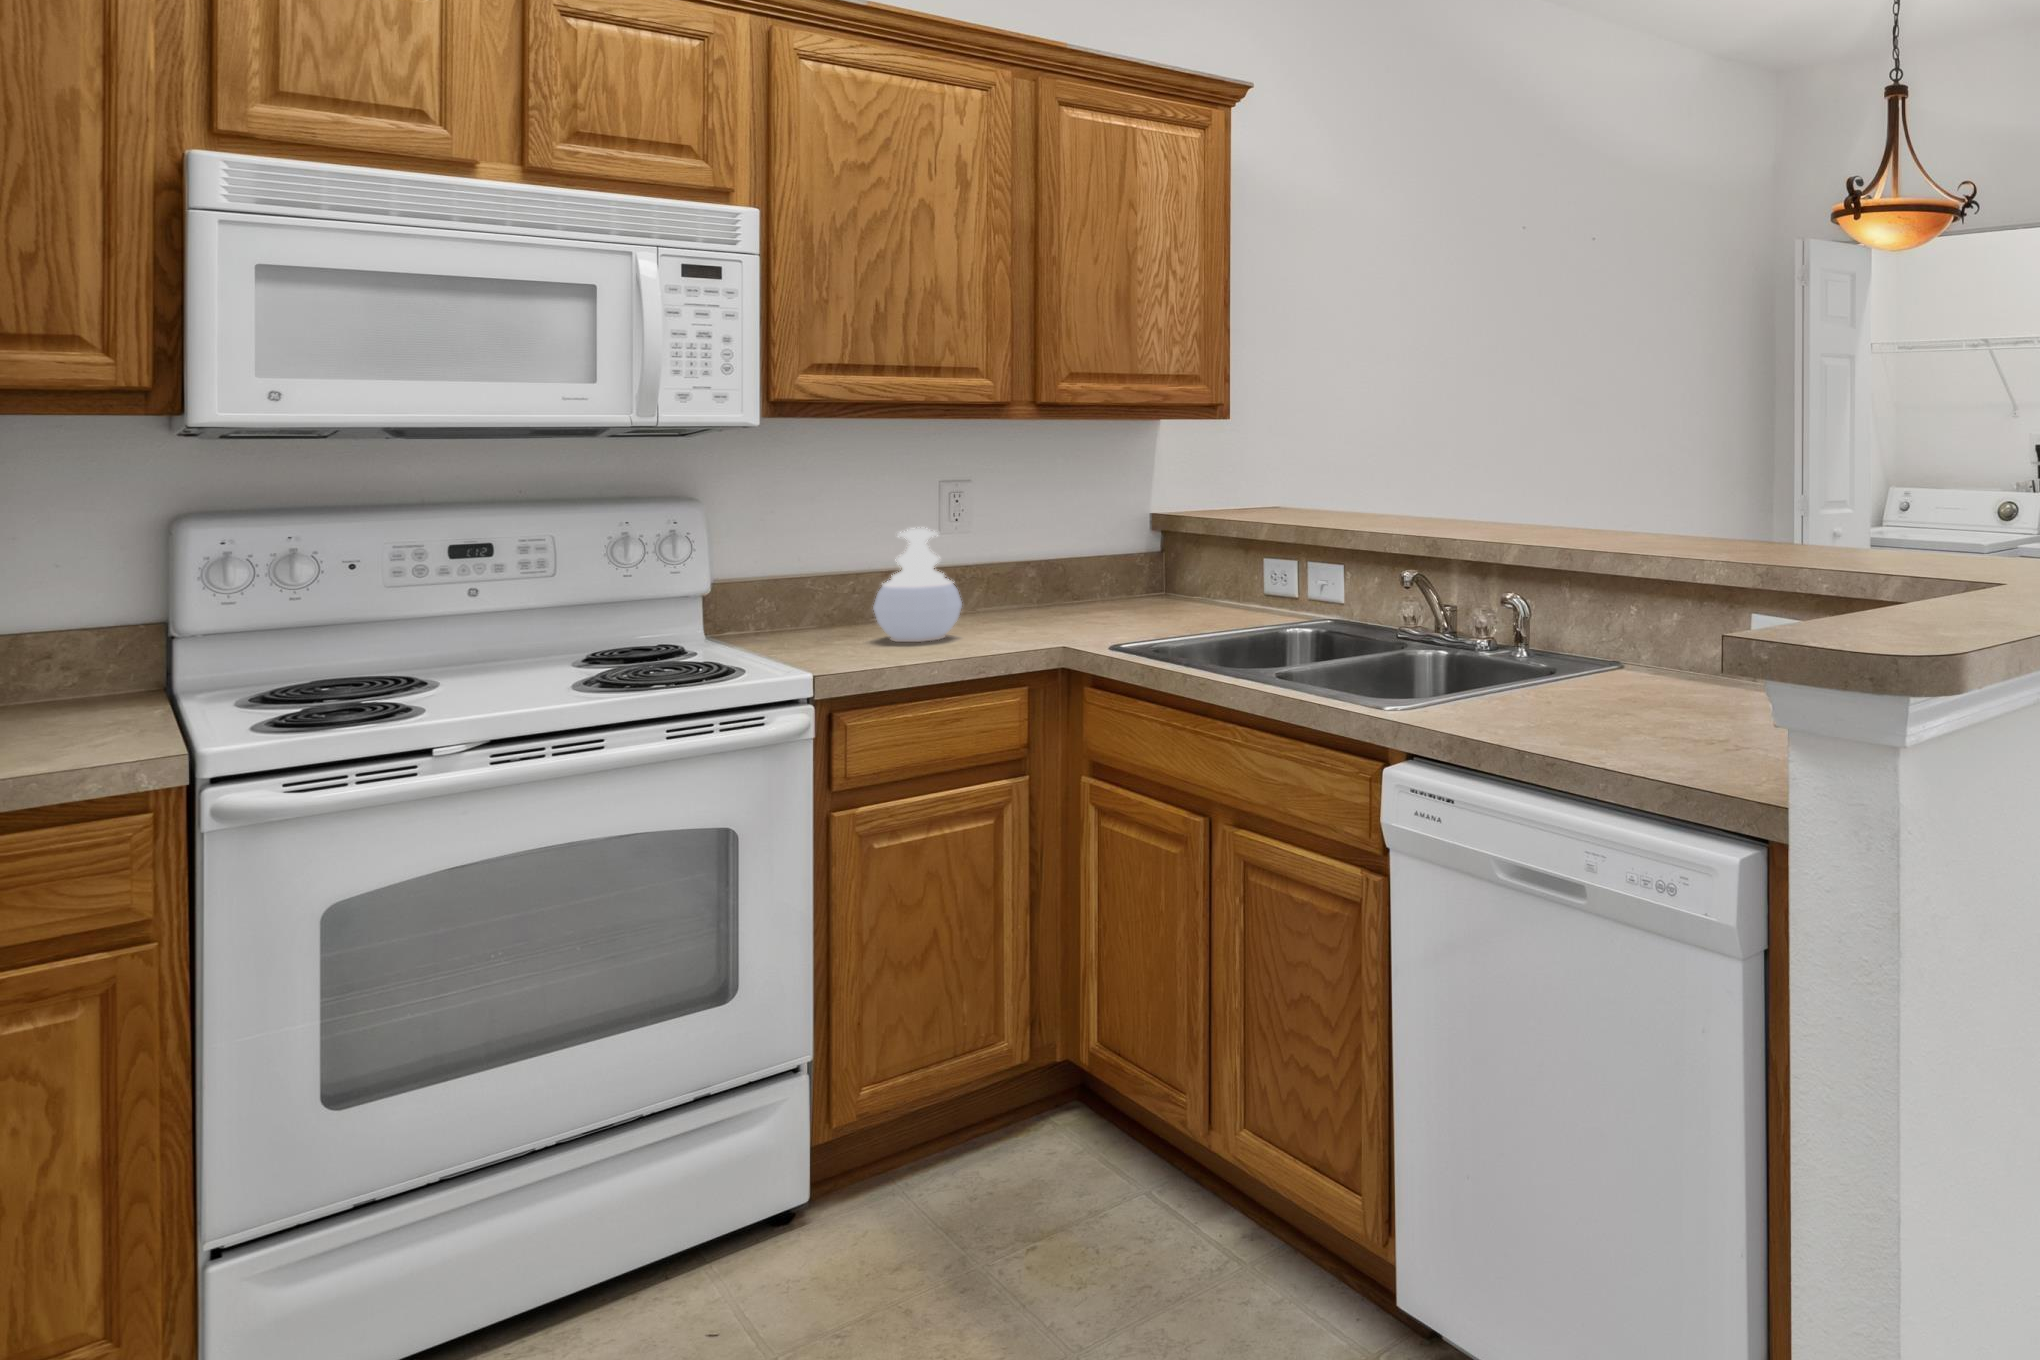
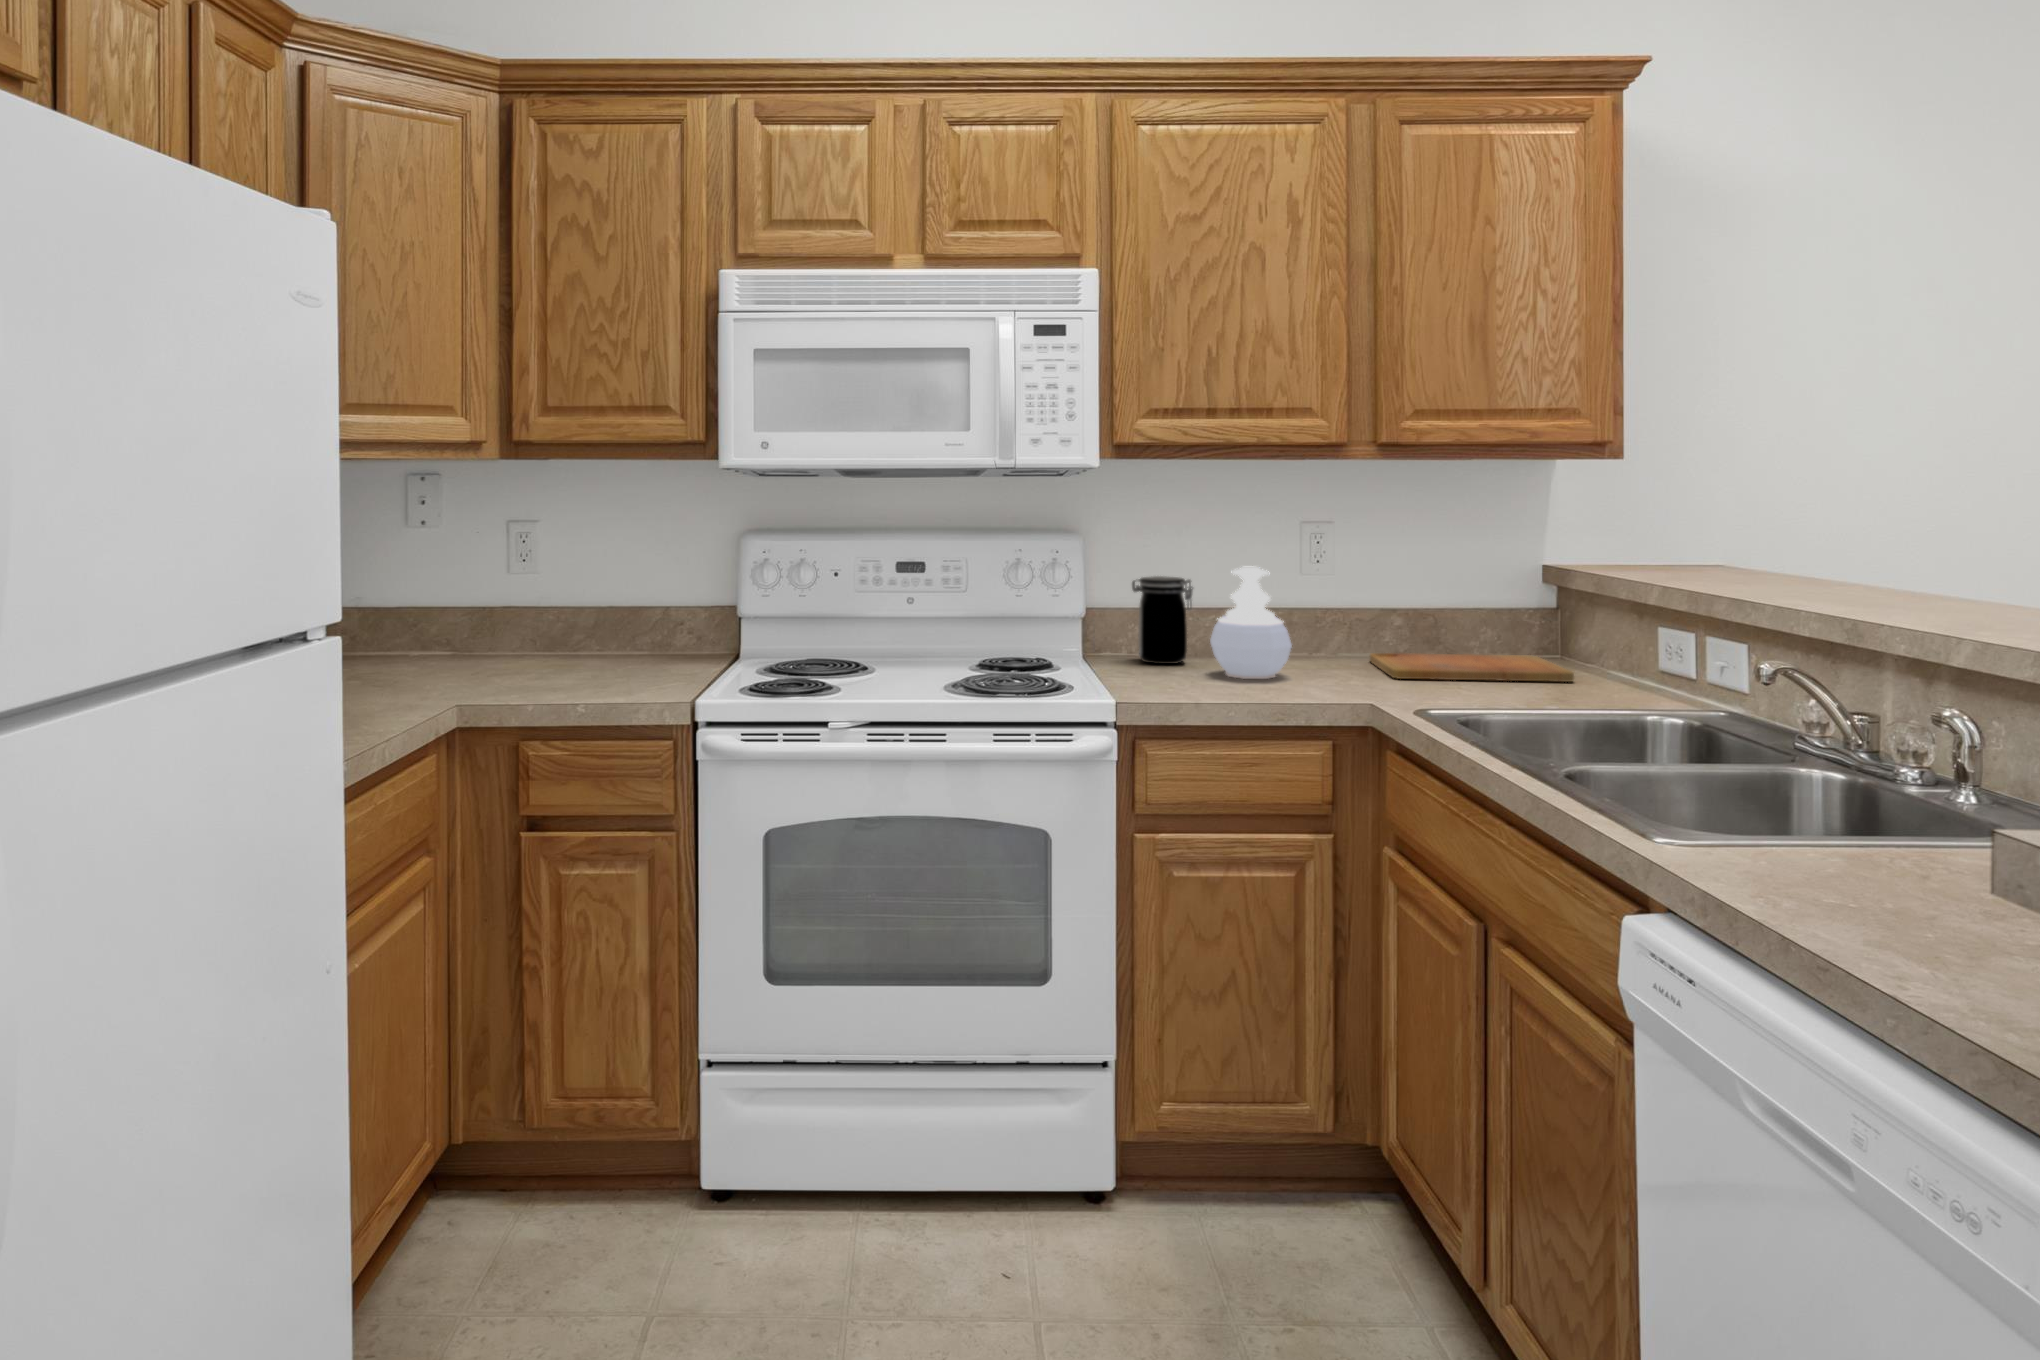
jar: none [770,546,844,639] -> present [1132,576,1193,664]
cutting board: none [1016,596,1202,626] -> present [1370,653,1574,682]

